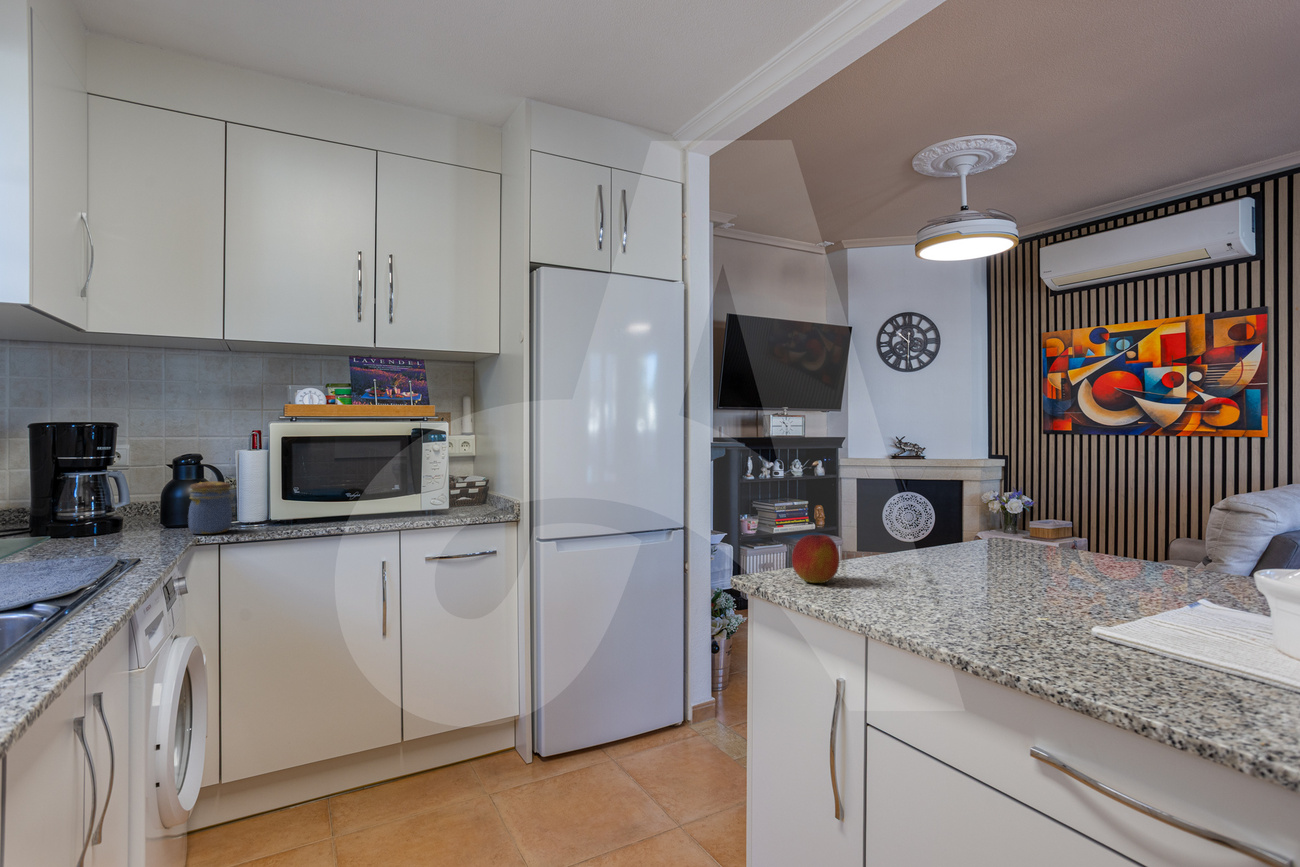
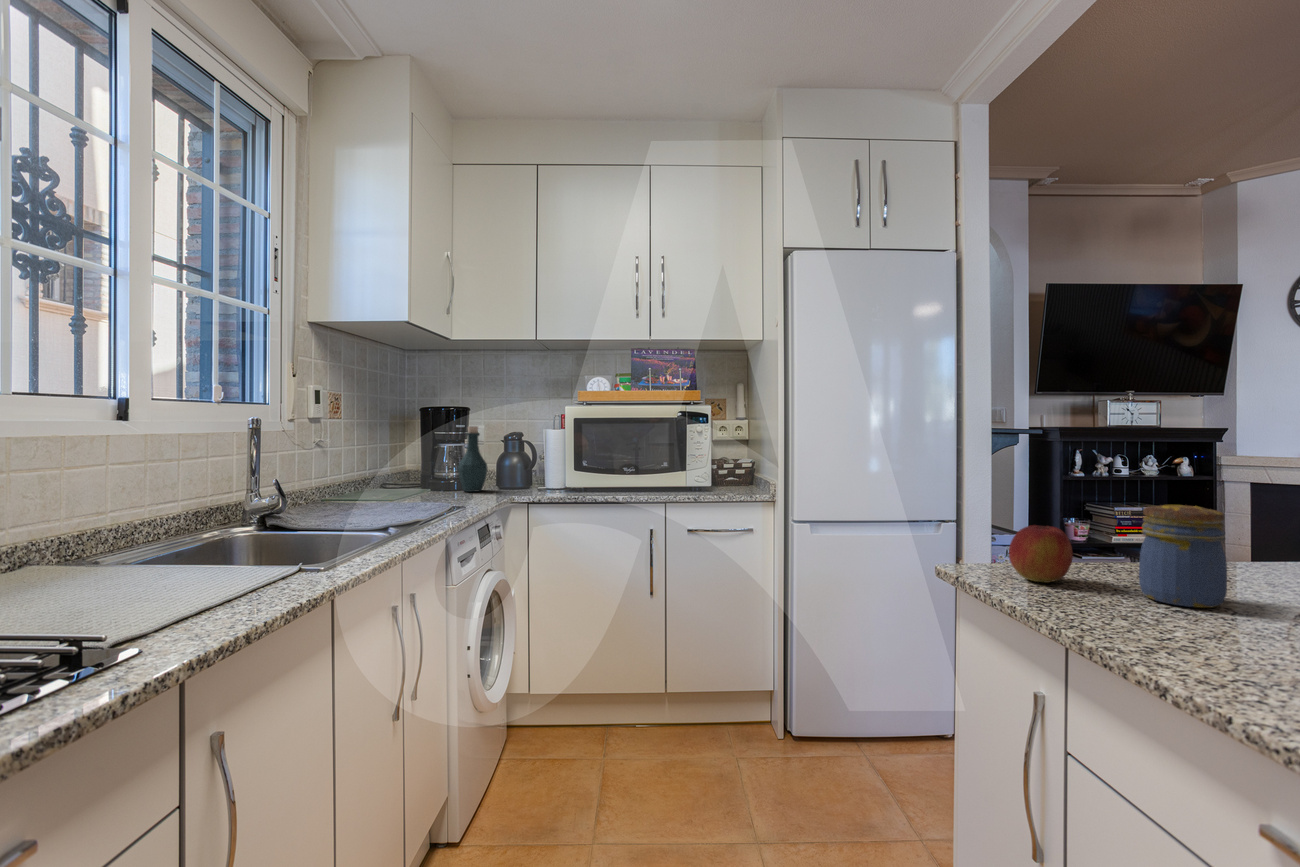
bottle: none [102,449,150,538] -> present [458,426,487,492]
jar: present [188,481,236,534] -> present [1139,505,1227,608]

